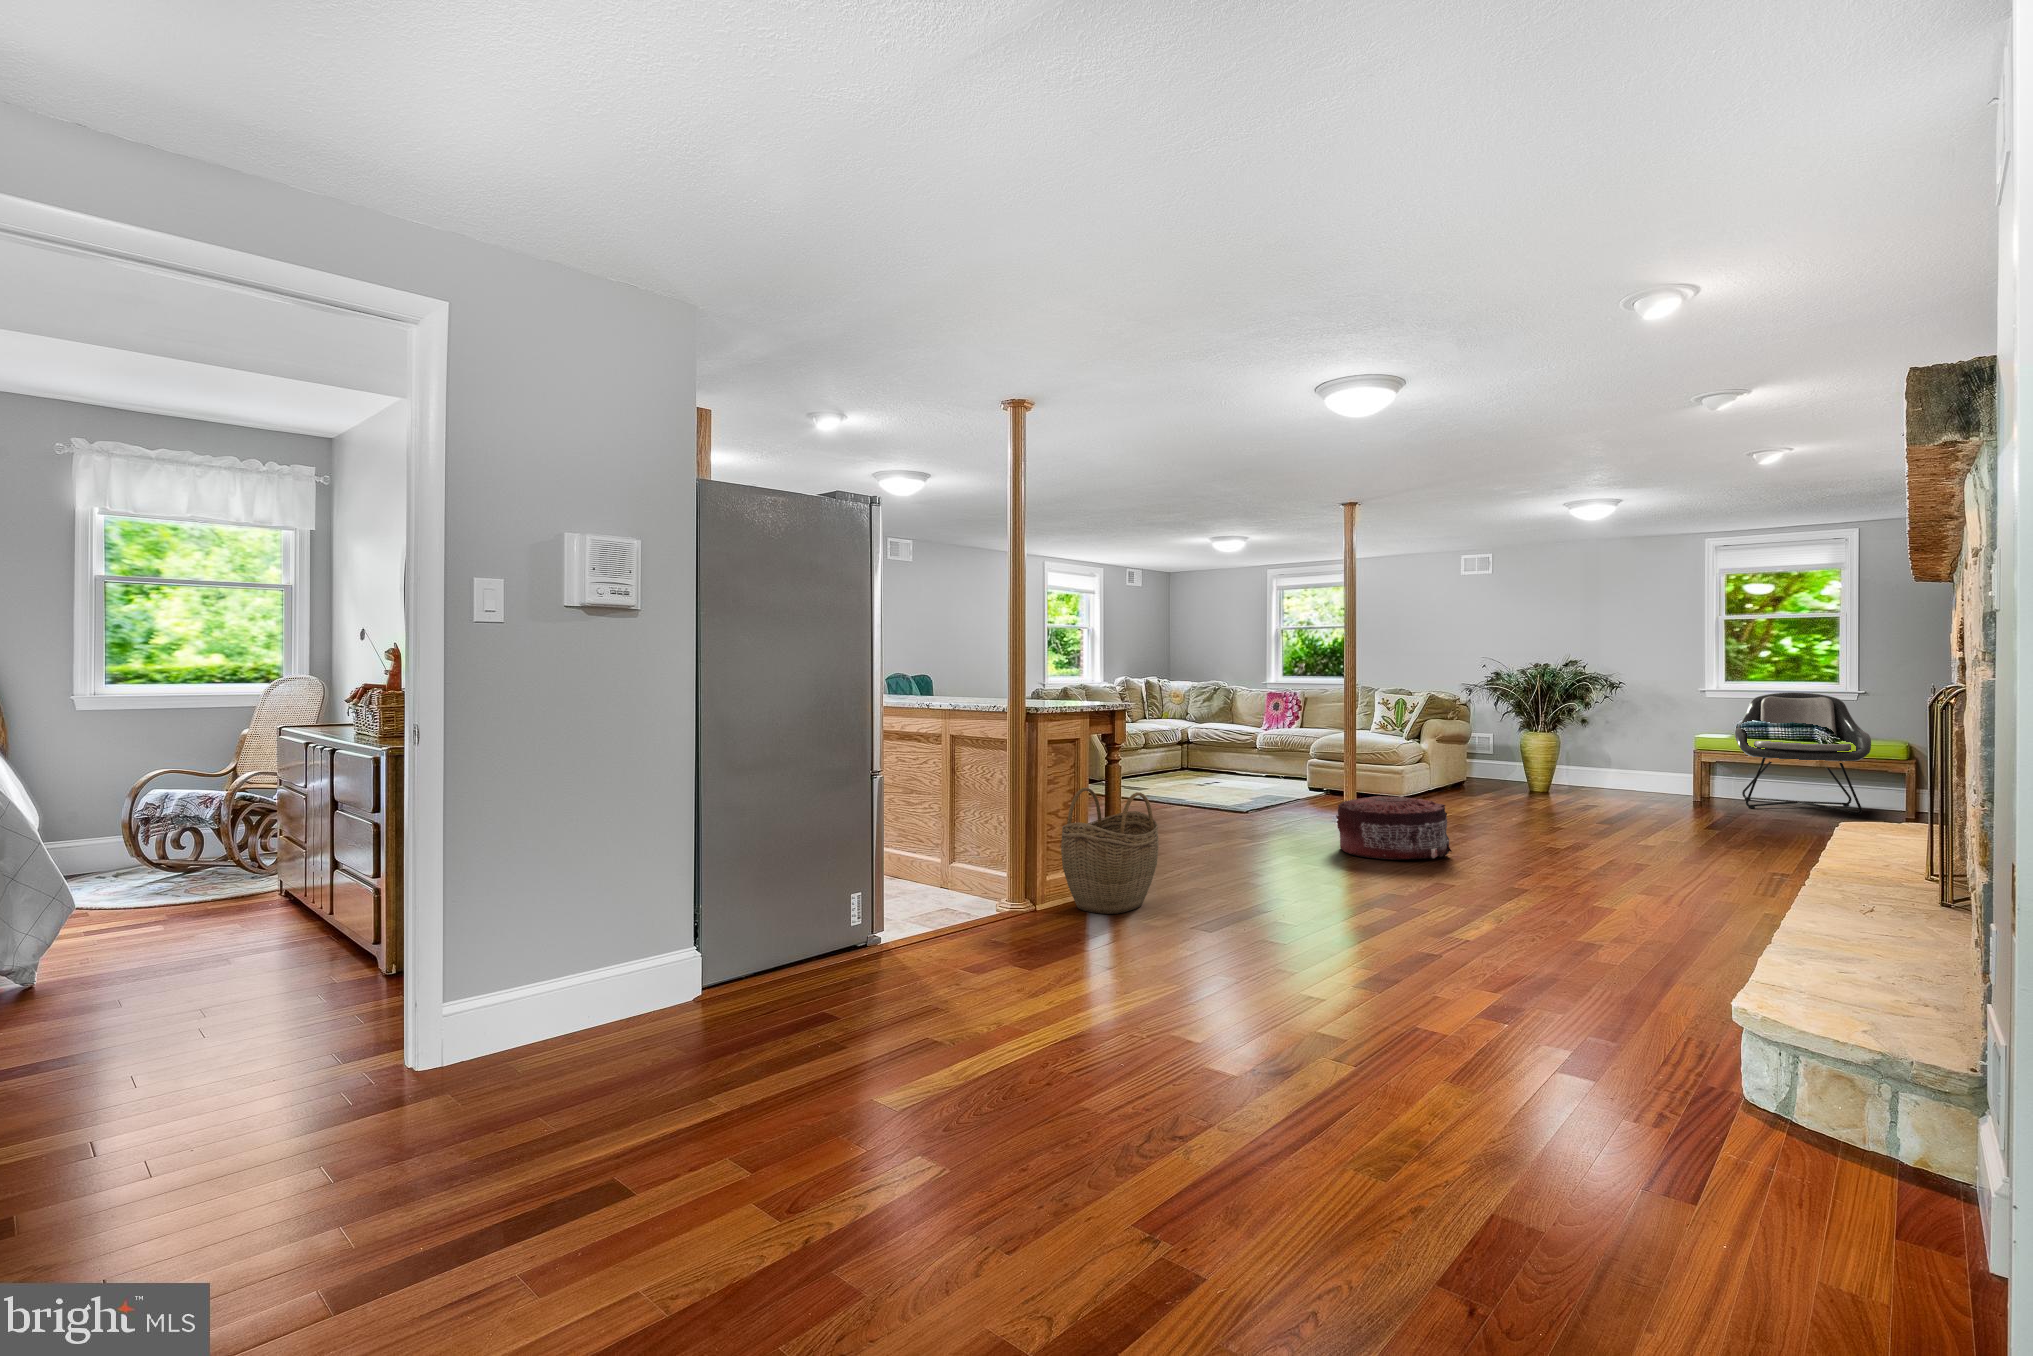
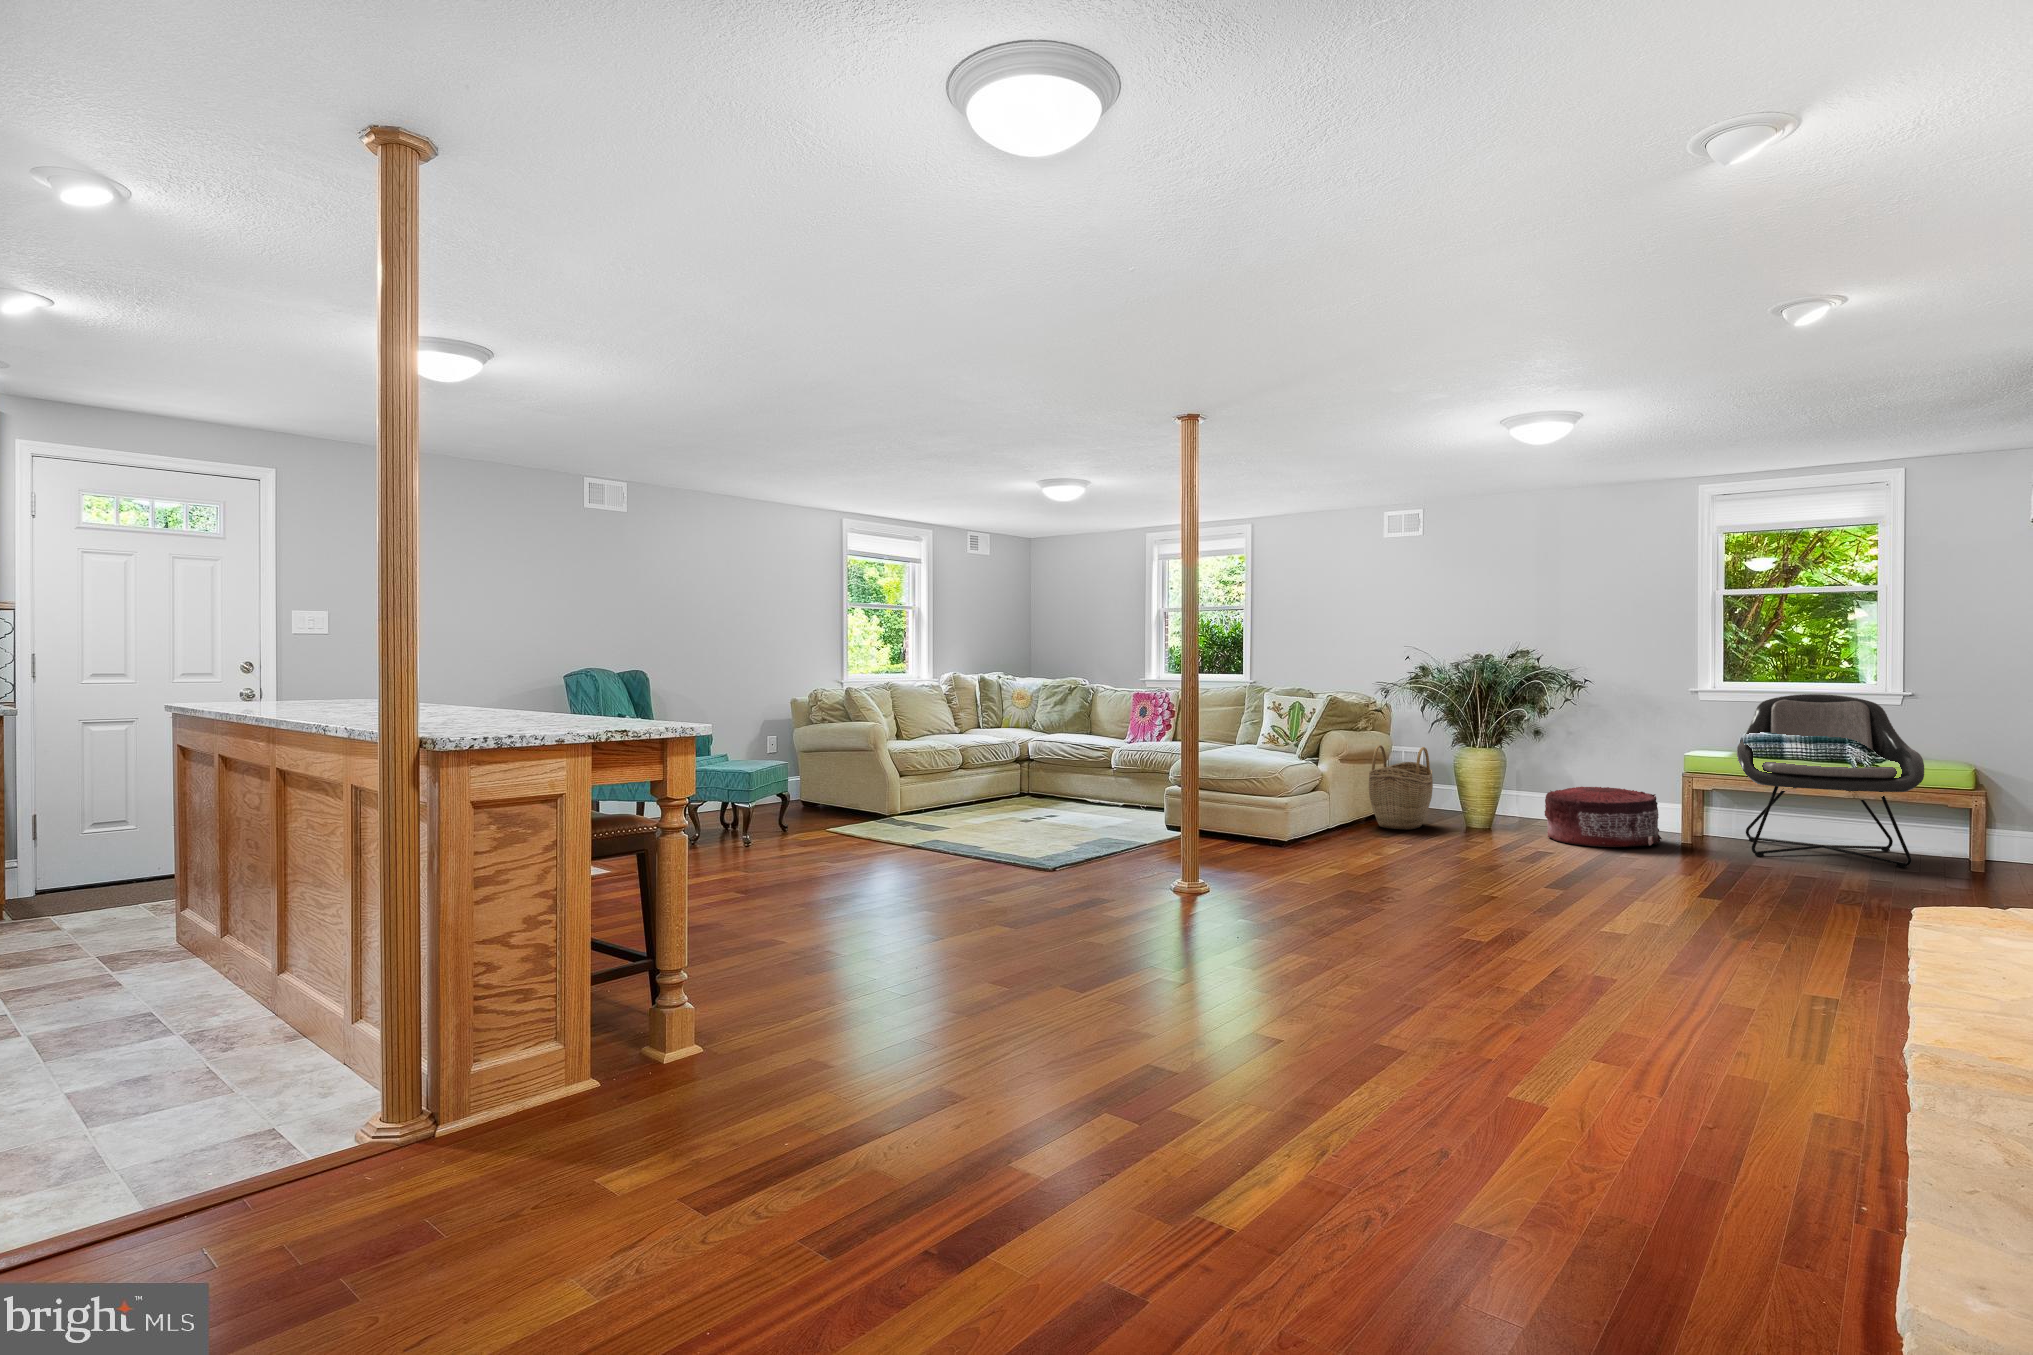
woven basket: present [1061,788,1159,914] -> present [1369,745,1433,830]
pouf: present [1336,796,1452,860] -> present [1545,787,1662,847]

